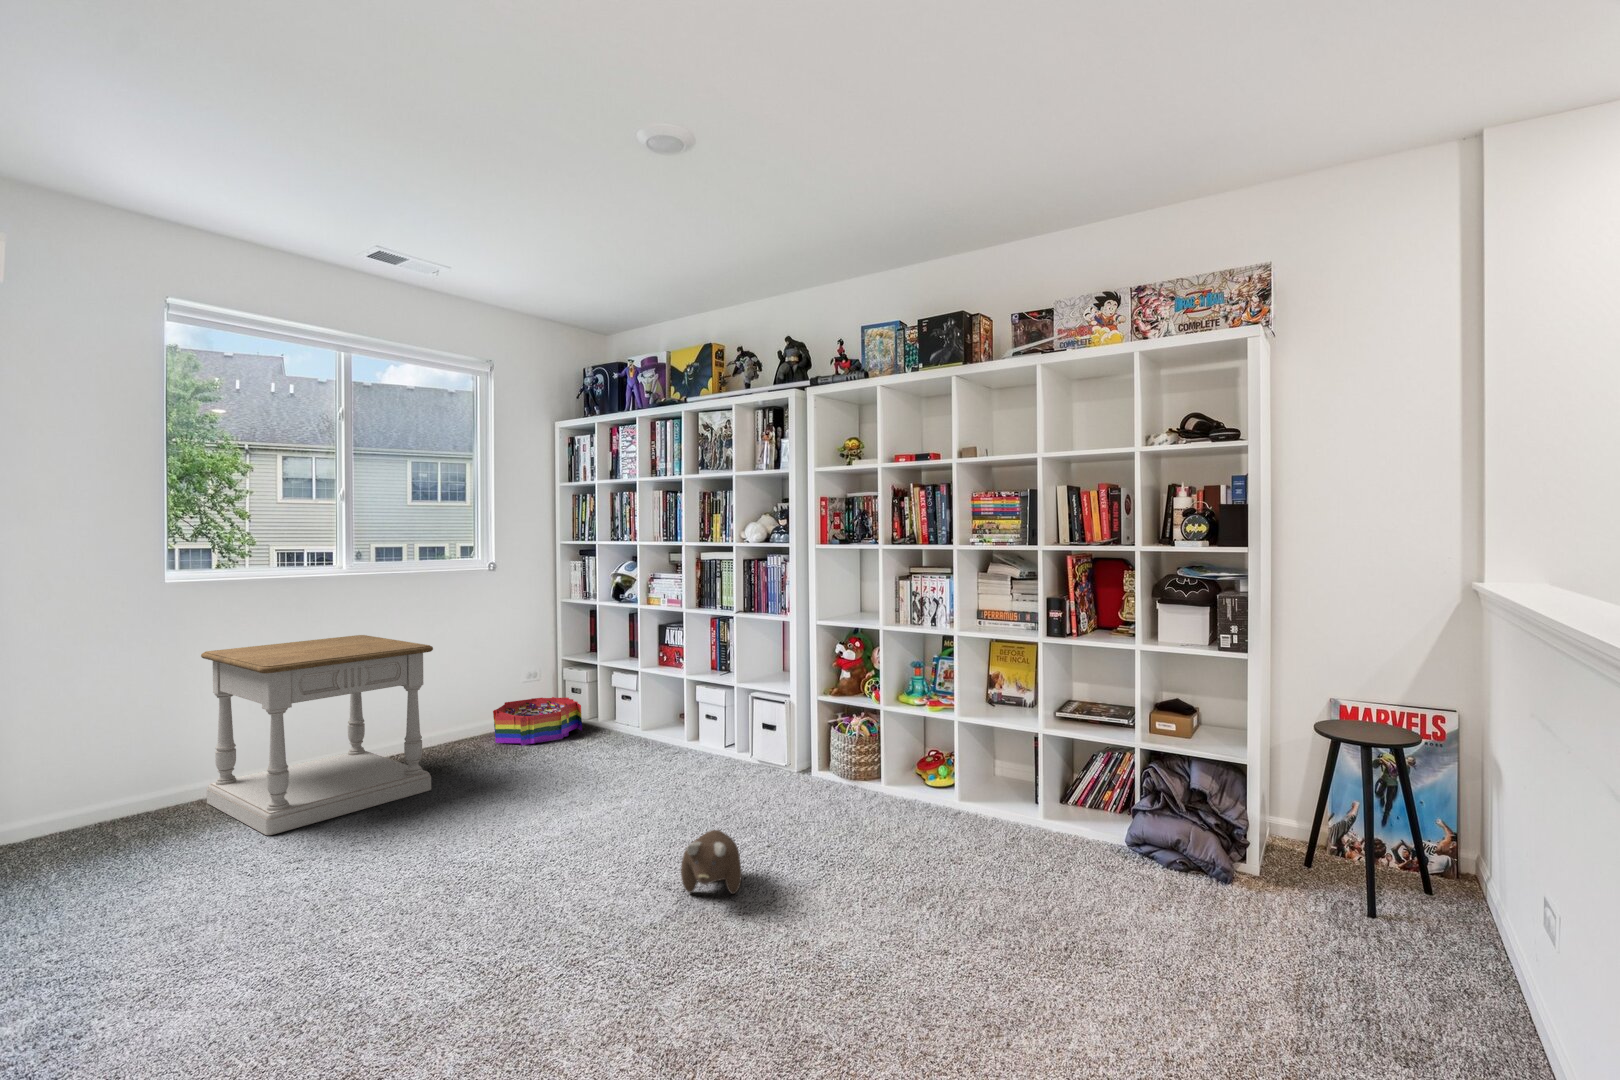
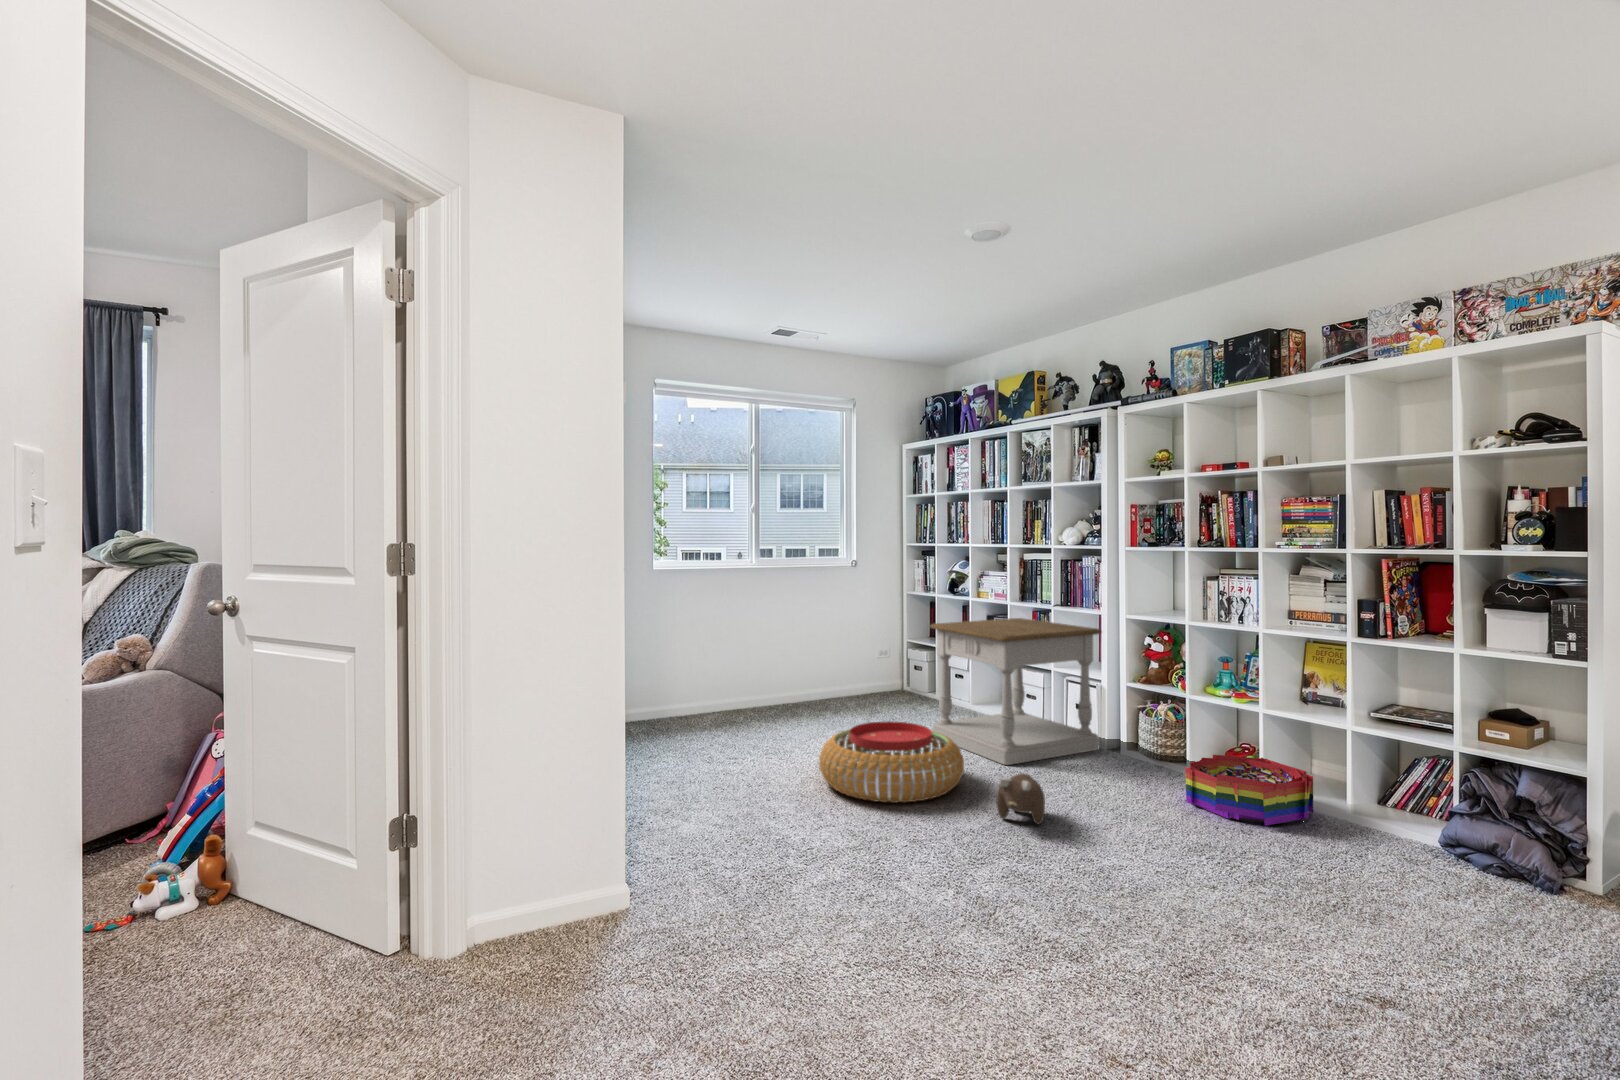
side table: present [201,635,433,835] -> present [930,618,1101,765]
storage bin: present [493,697,582,746] -> present [1185,755,1313,826]
pouf: none [434,774,638,895] -> present [819,721,964,803]

